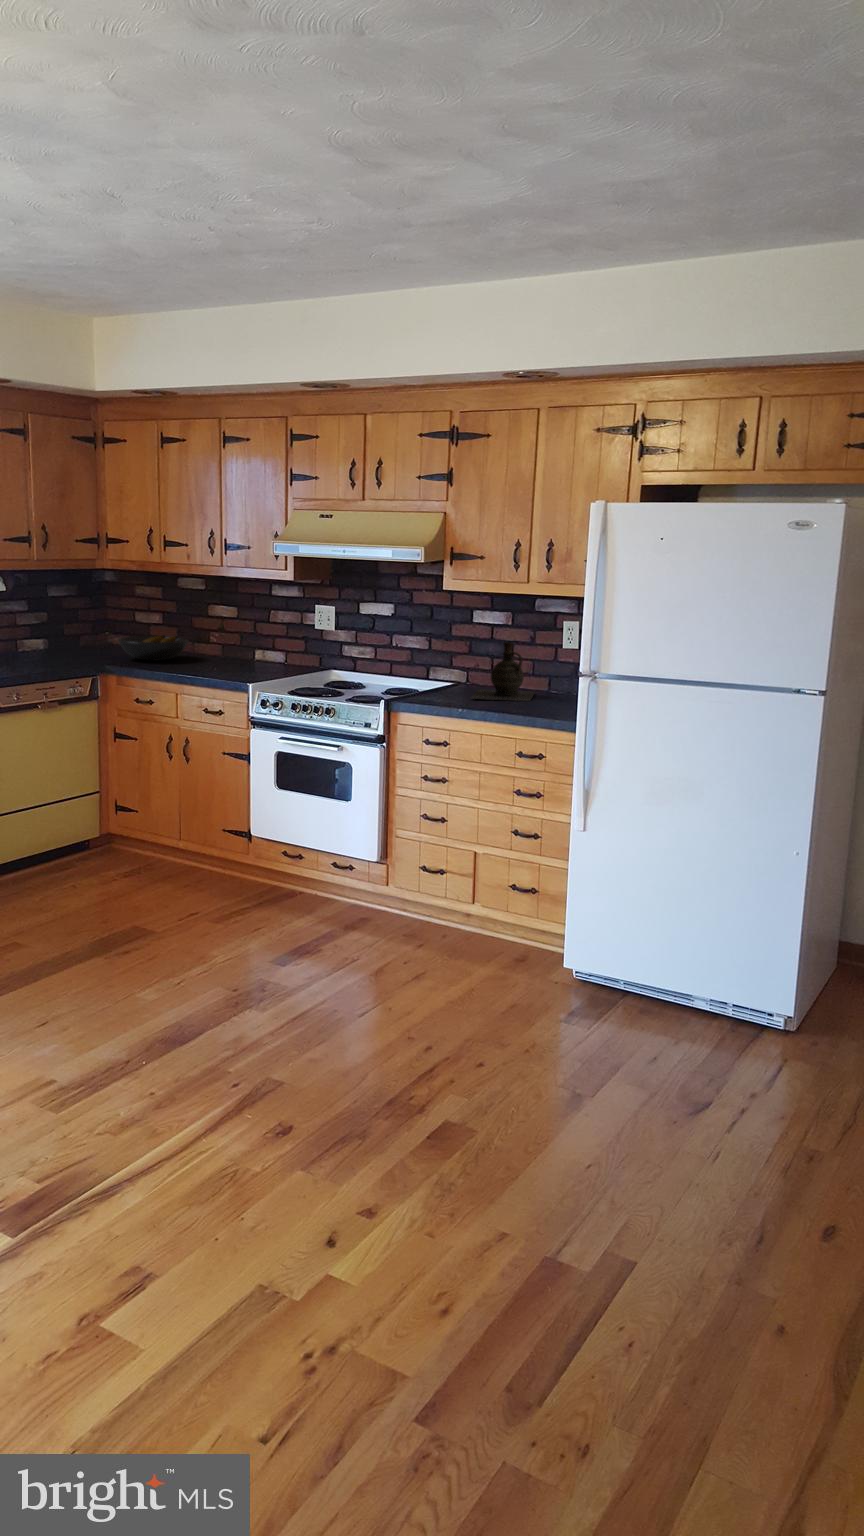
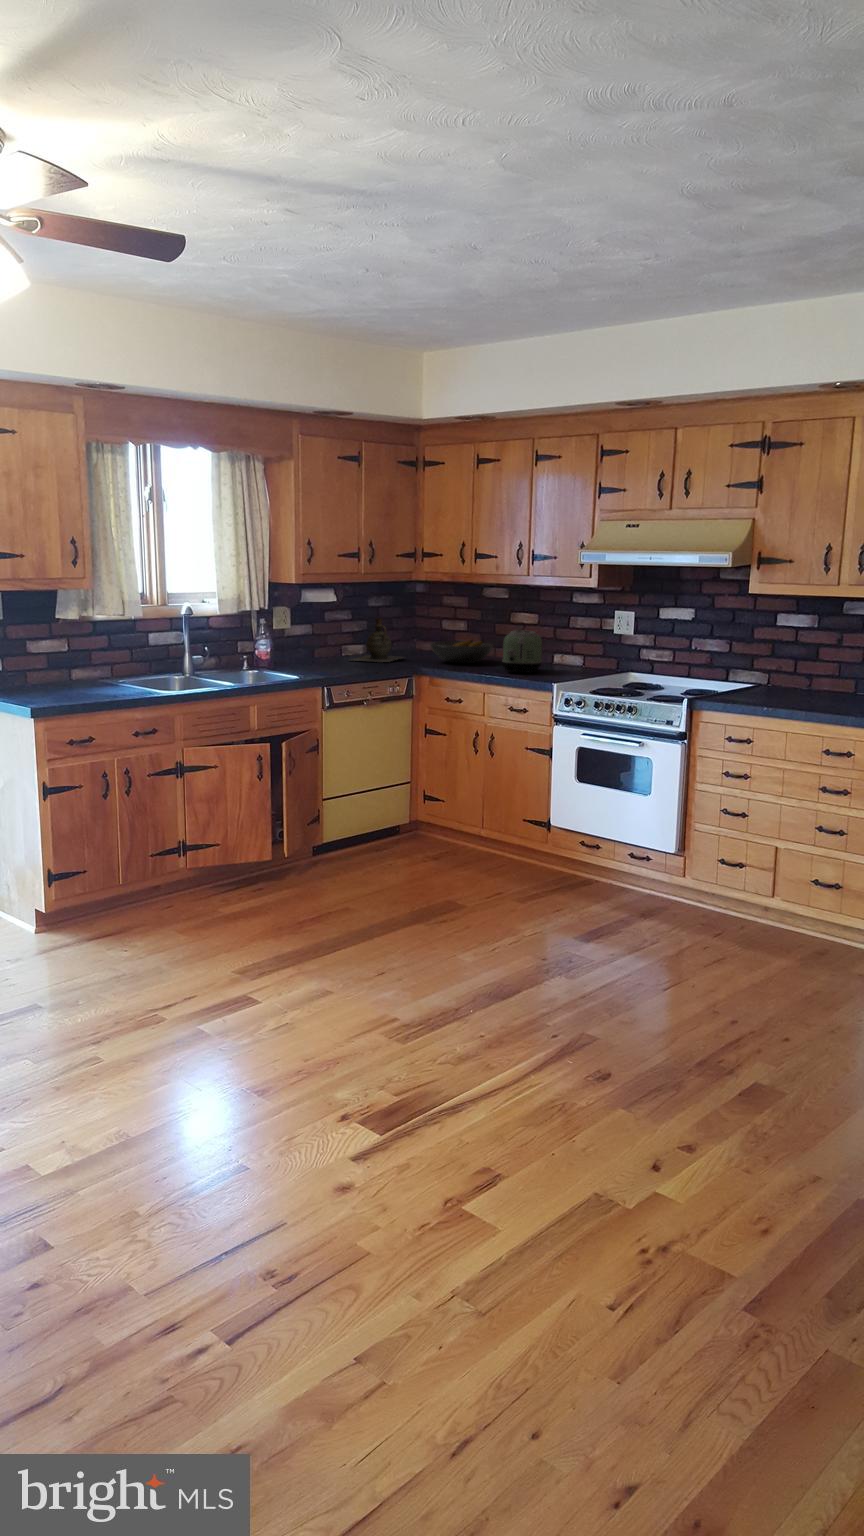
toaster: none [195,626,239,672] -> present [502,630,542,673]
ceramic jug: present [471,642,535,701] -> present [352,618,402,662]

